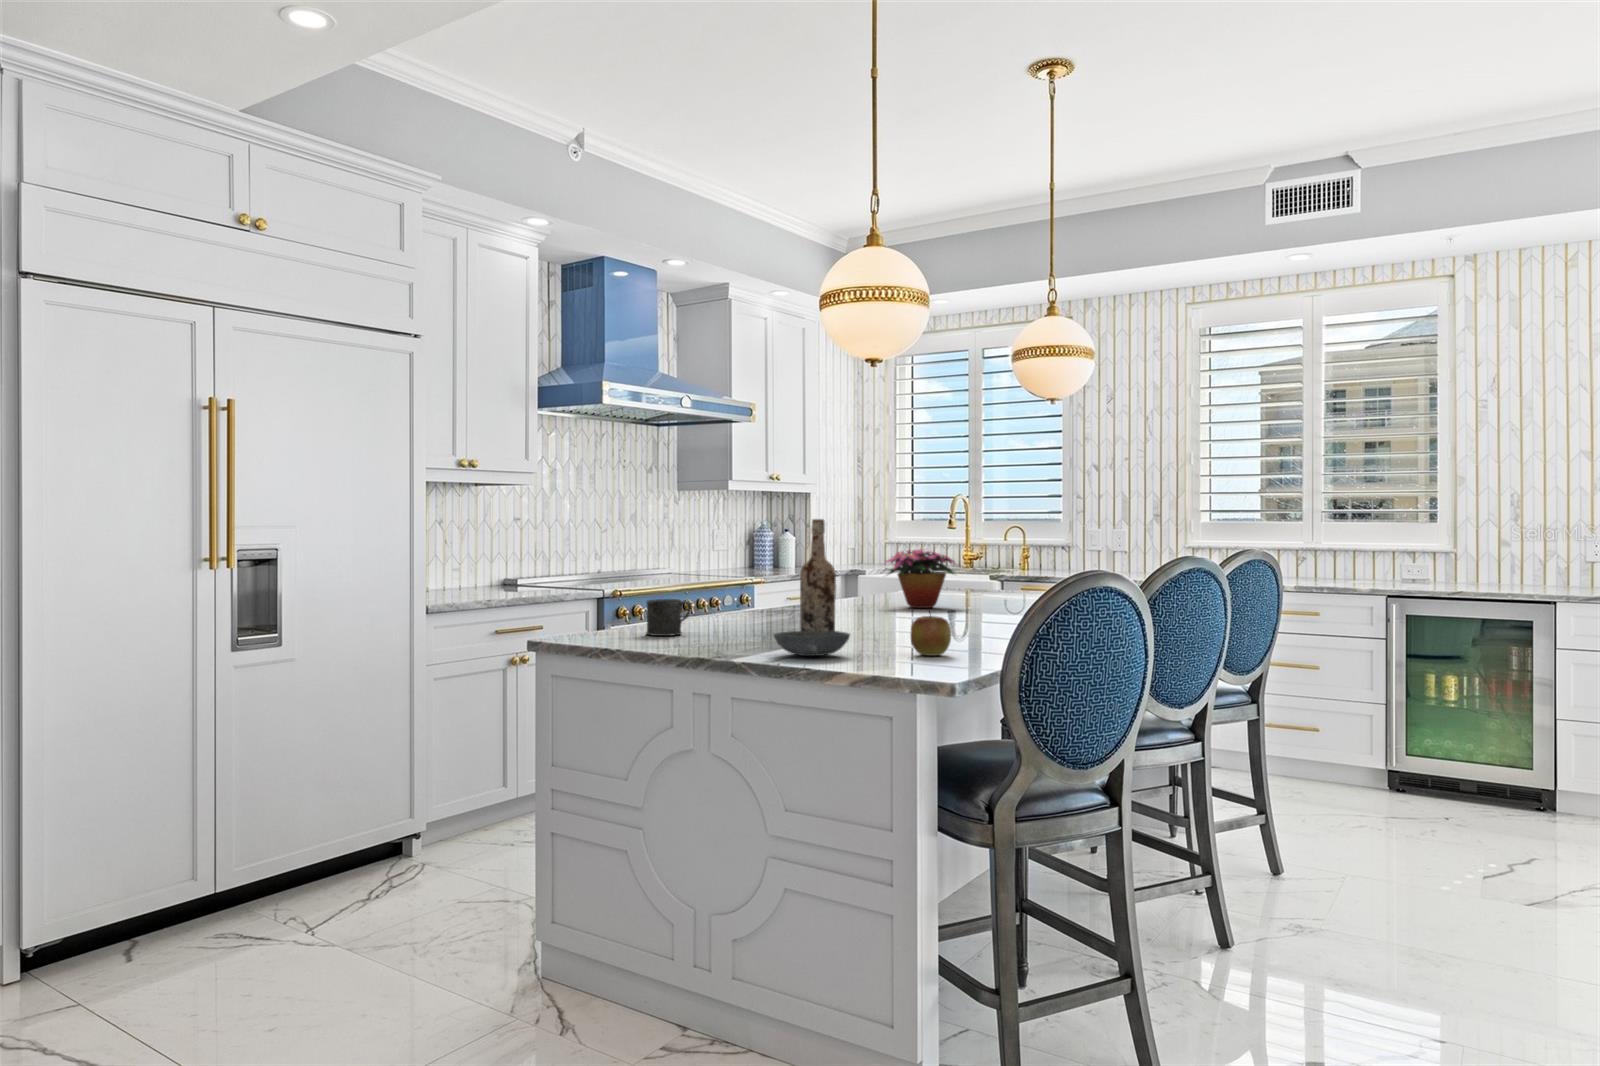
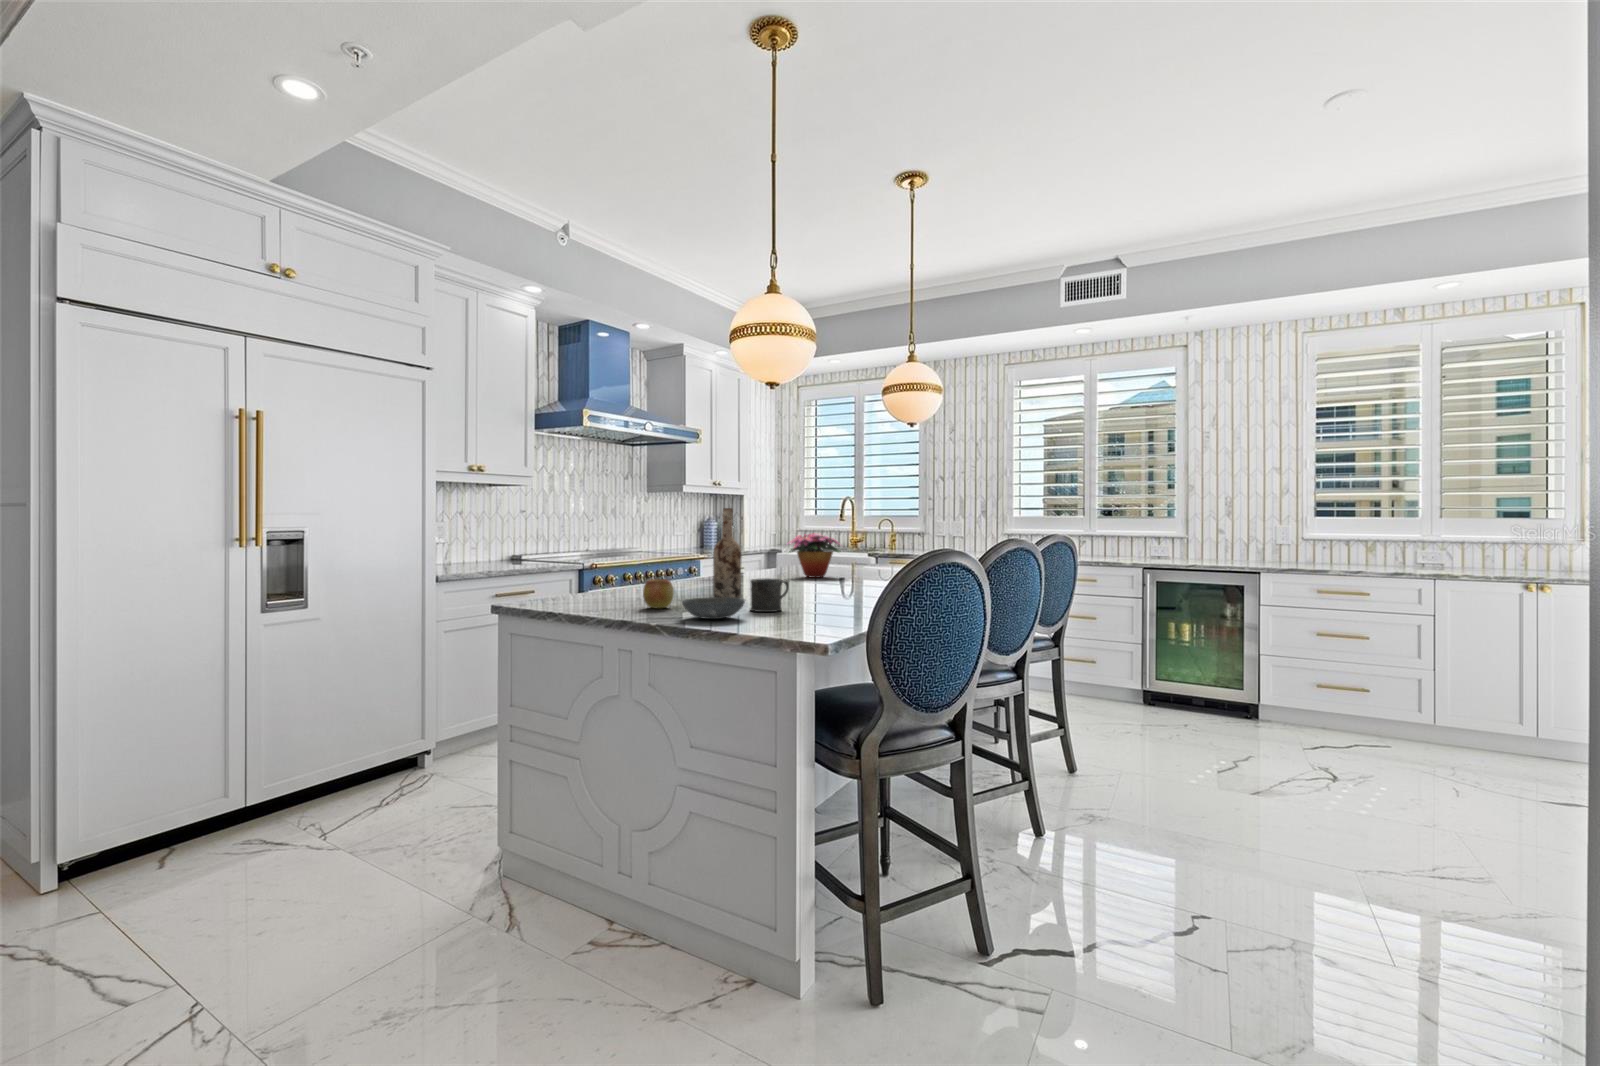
mug: present [646,599,691,636] -> present [750,578,789,612]
apple: present [910,612,951,656] -> present [643,578,674,608]

